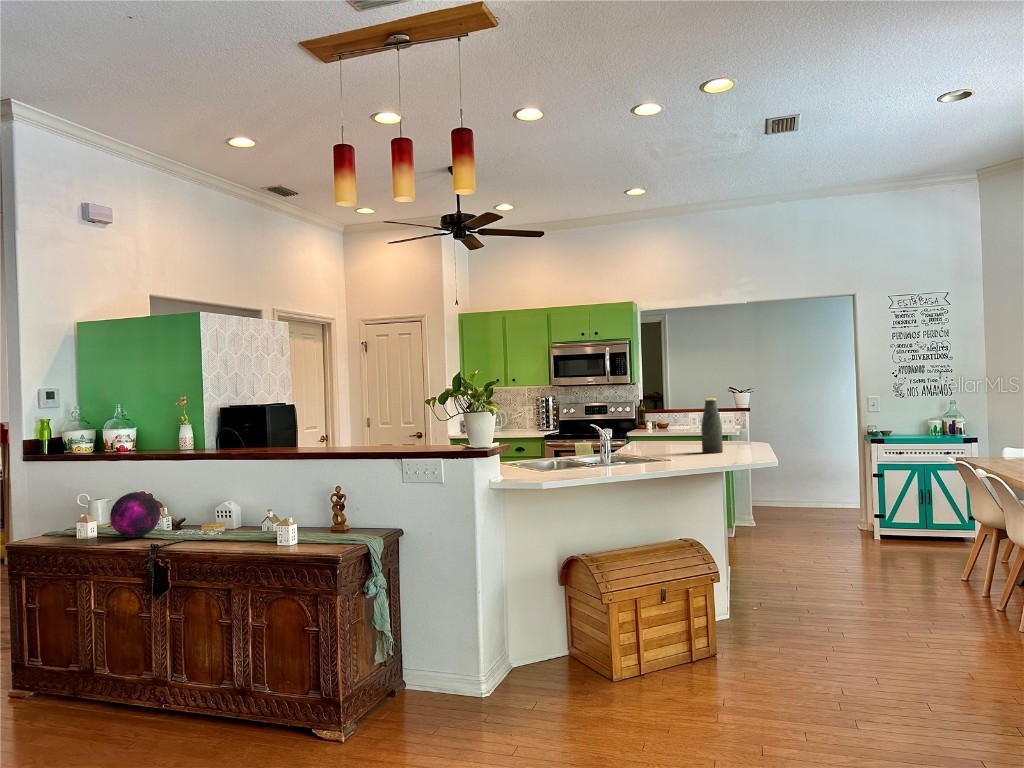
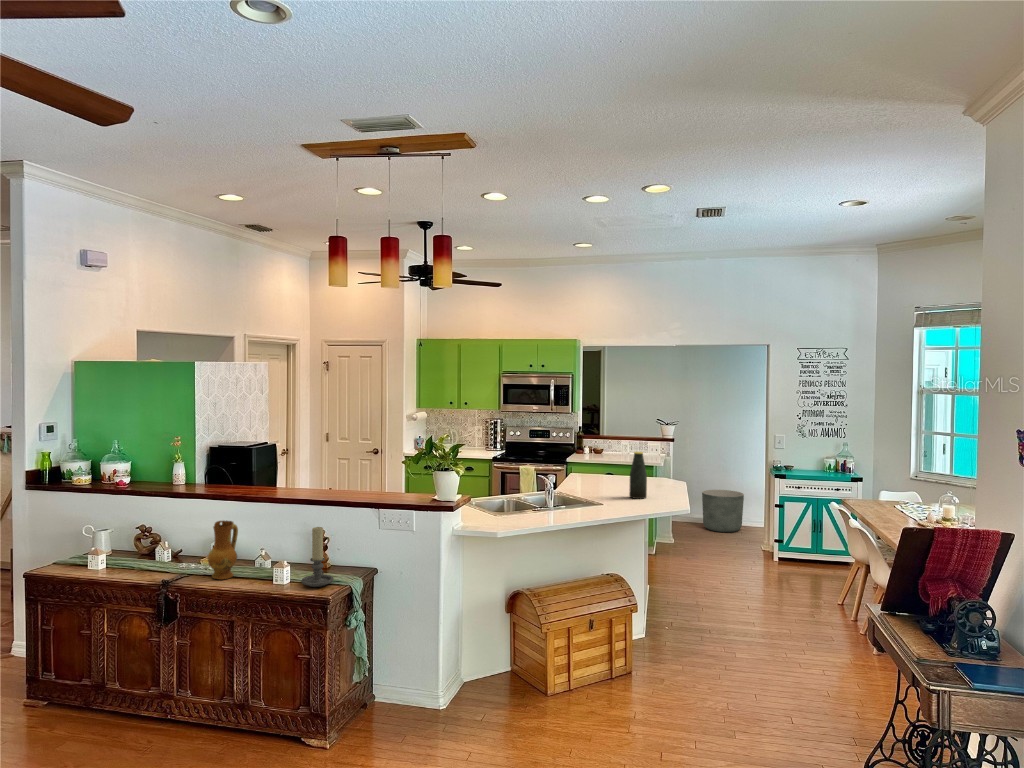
planter: none [783,468,832,514] -> present [702,490,744,532]
ceramic jug: none [203,474,239,543] -> present [208,520,238,580]
candle holder: none [309,475,347,547] -> present [301,527,333,587]
decorative orb: present [110,492,161,537] -> none [121,531,165,570]

